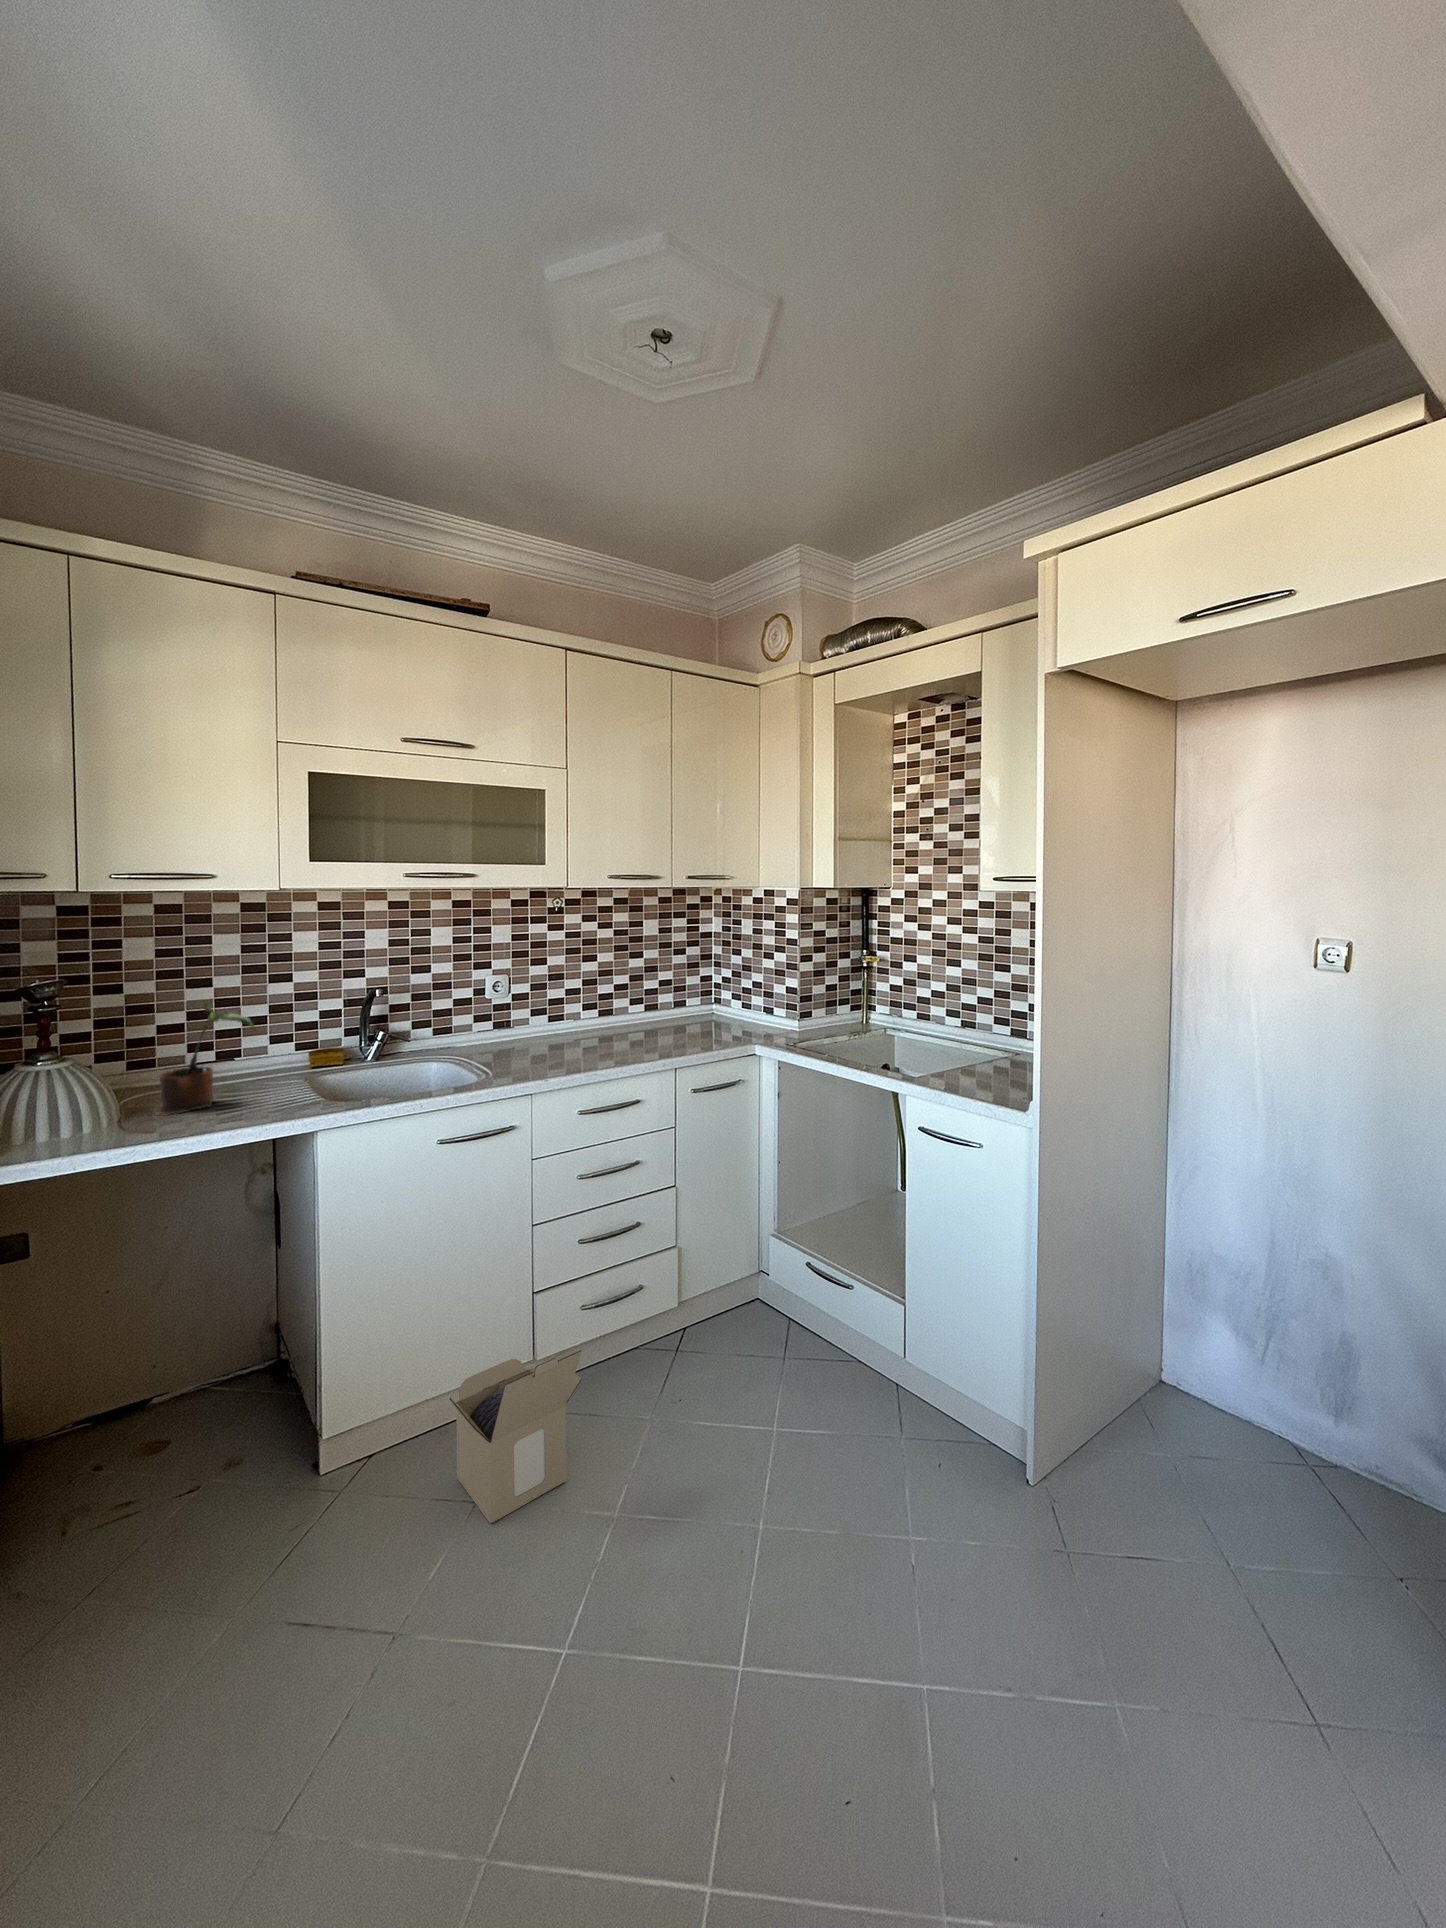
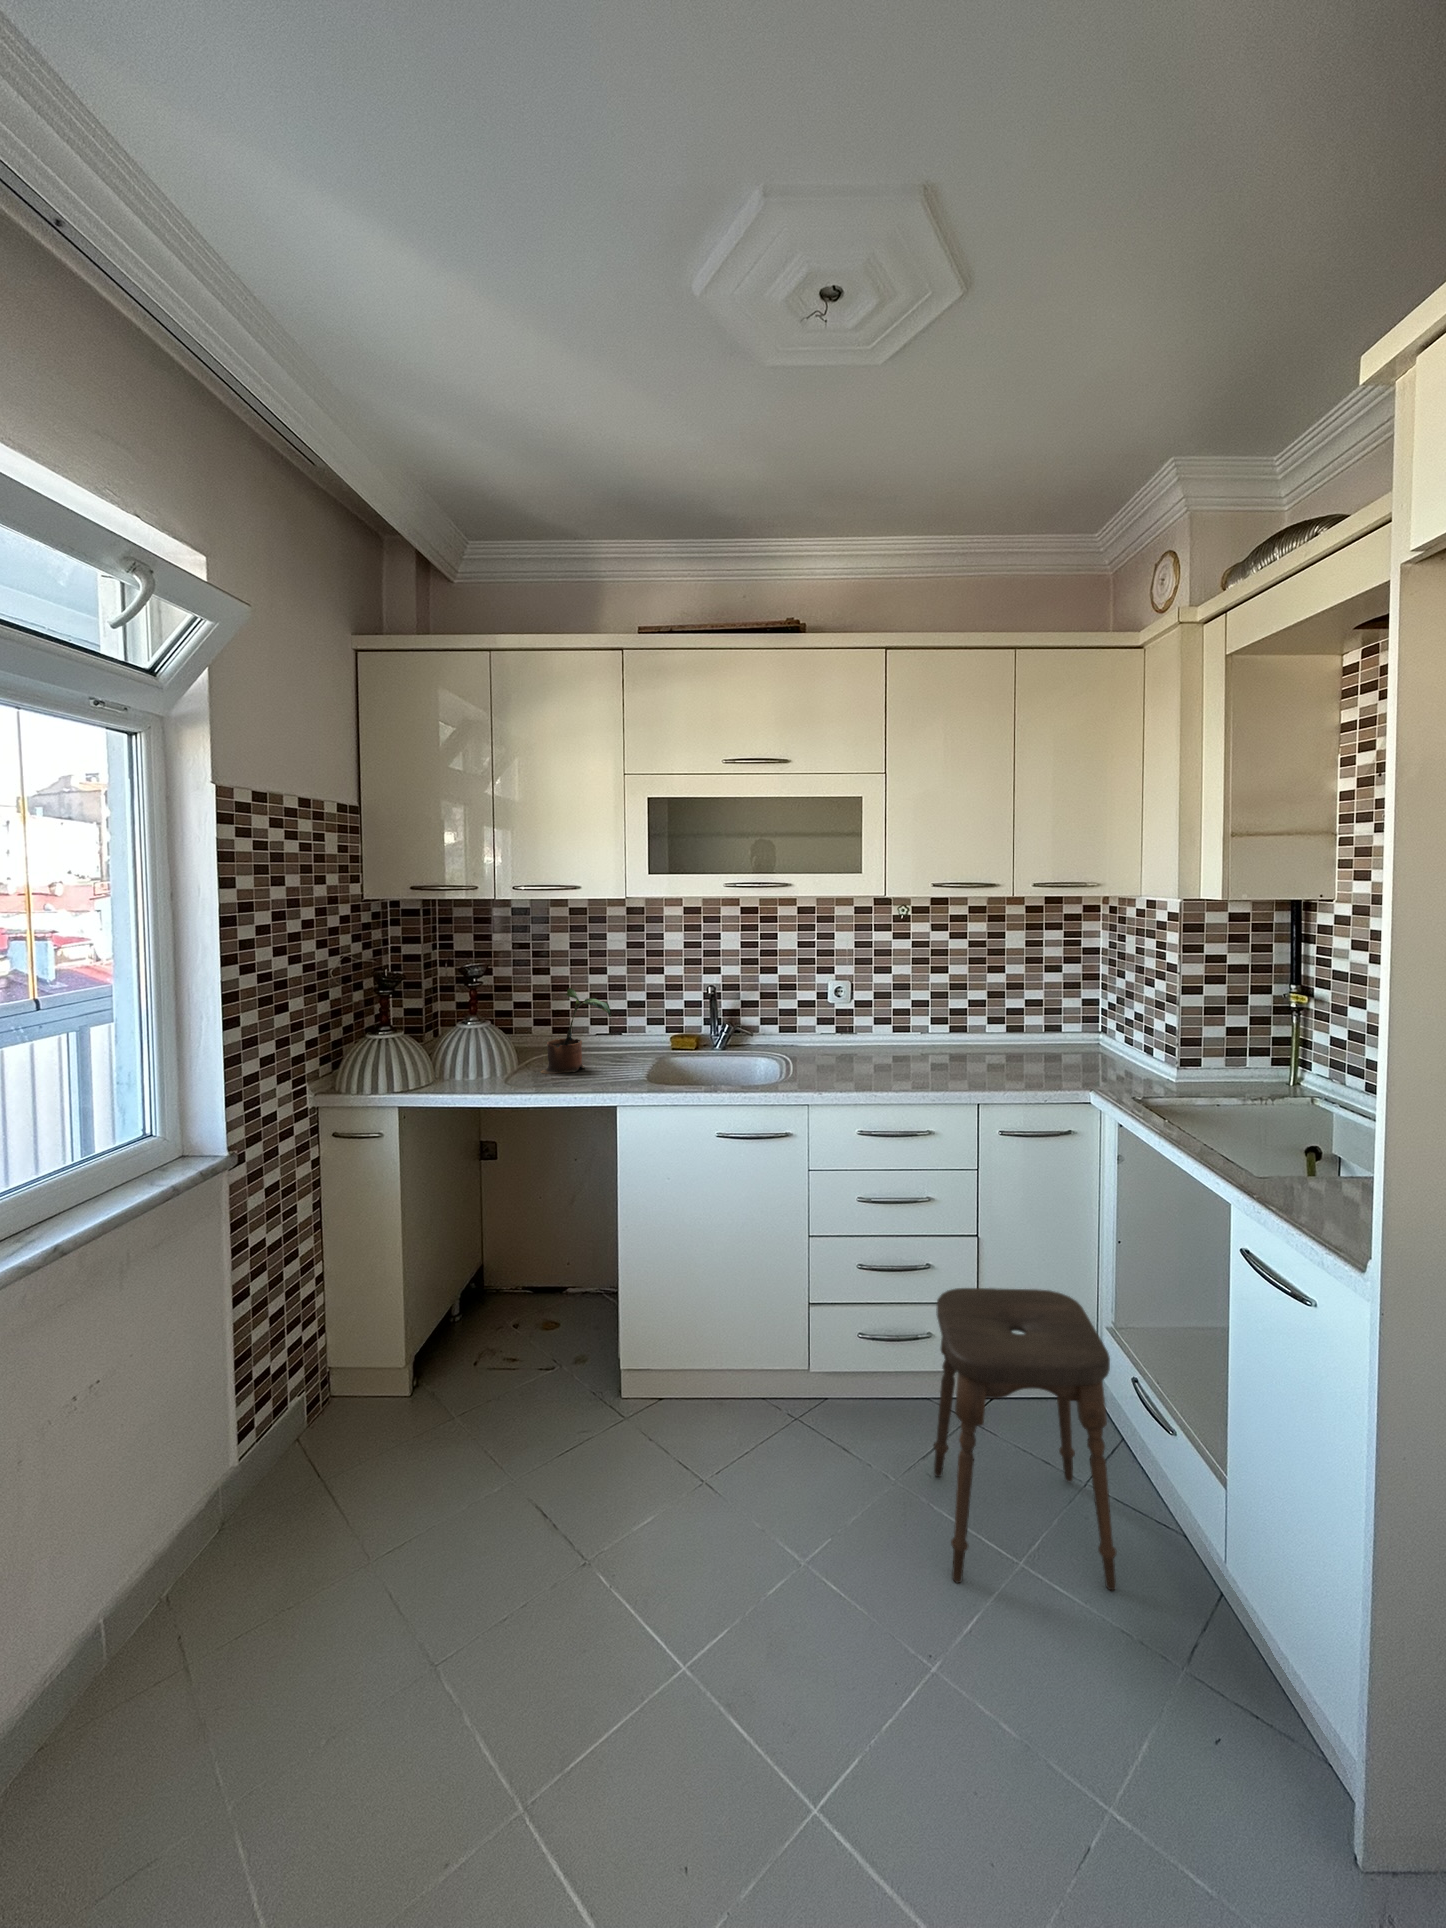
stool: none [679,1210,850,1476] -> present [934,1288,1116,1590]
cardboard box: present [450,1350,582,1523] -> none [694,1356,806,1498]

